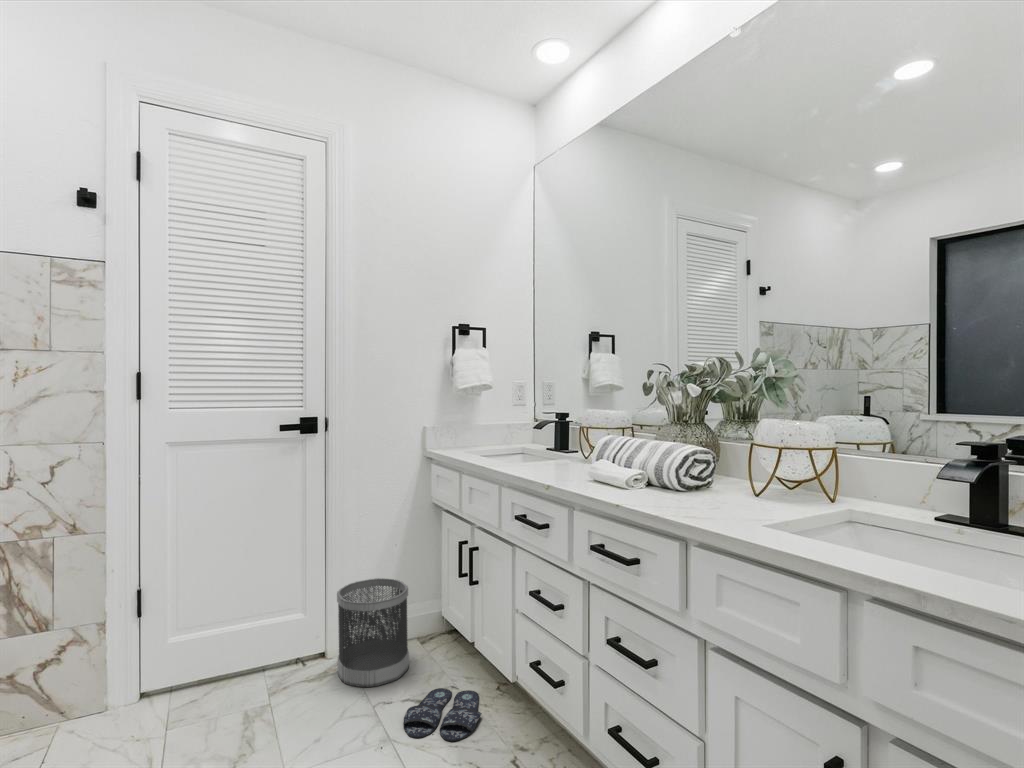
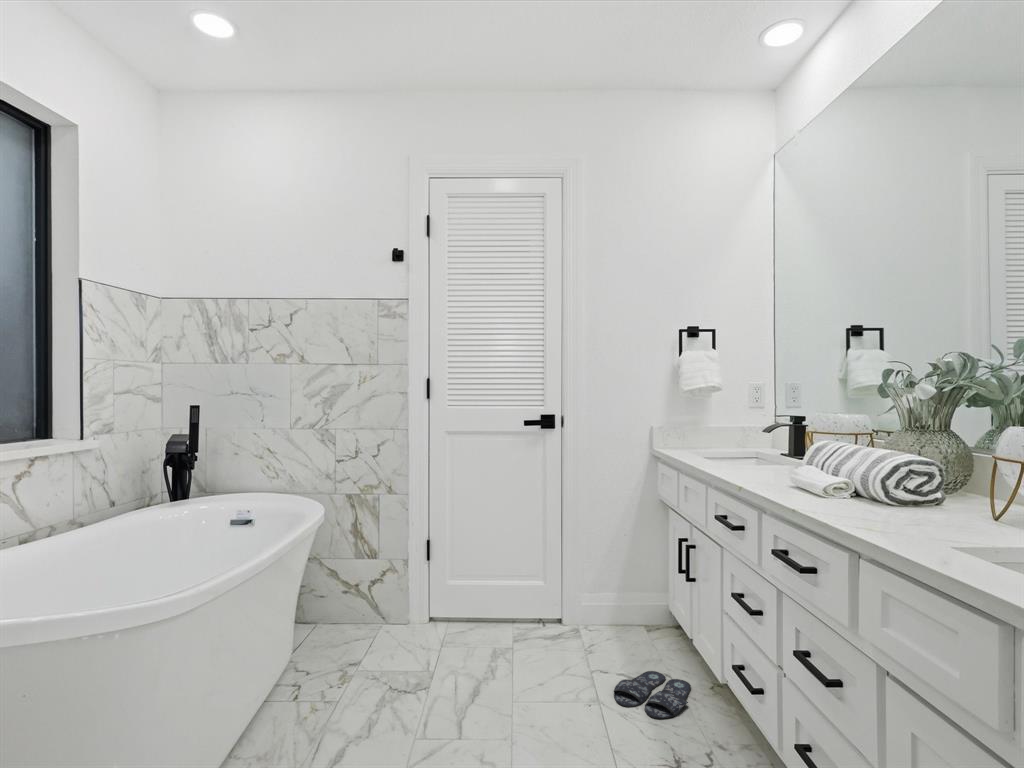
wastebasket: present [337,578,409,687] -> none [570,561,633,656]

